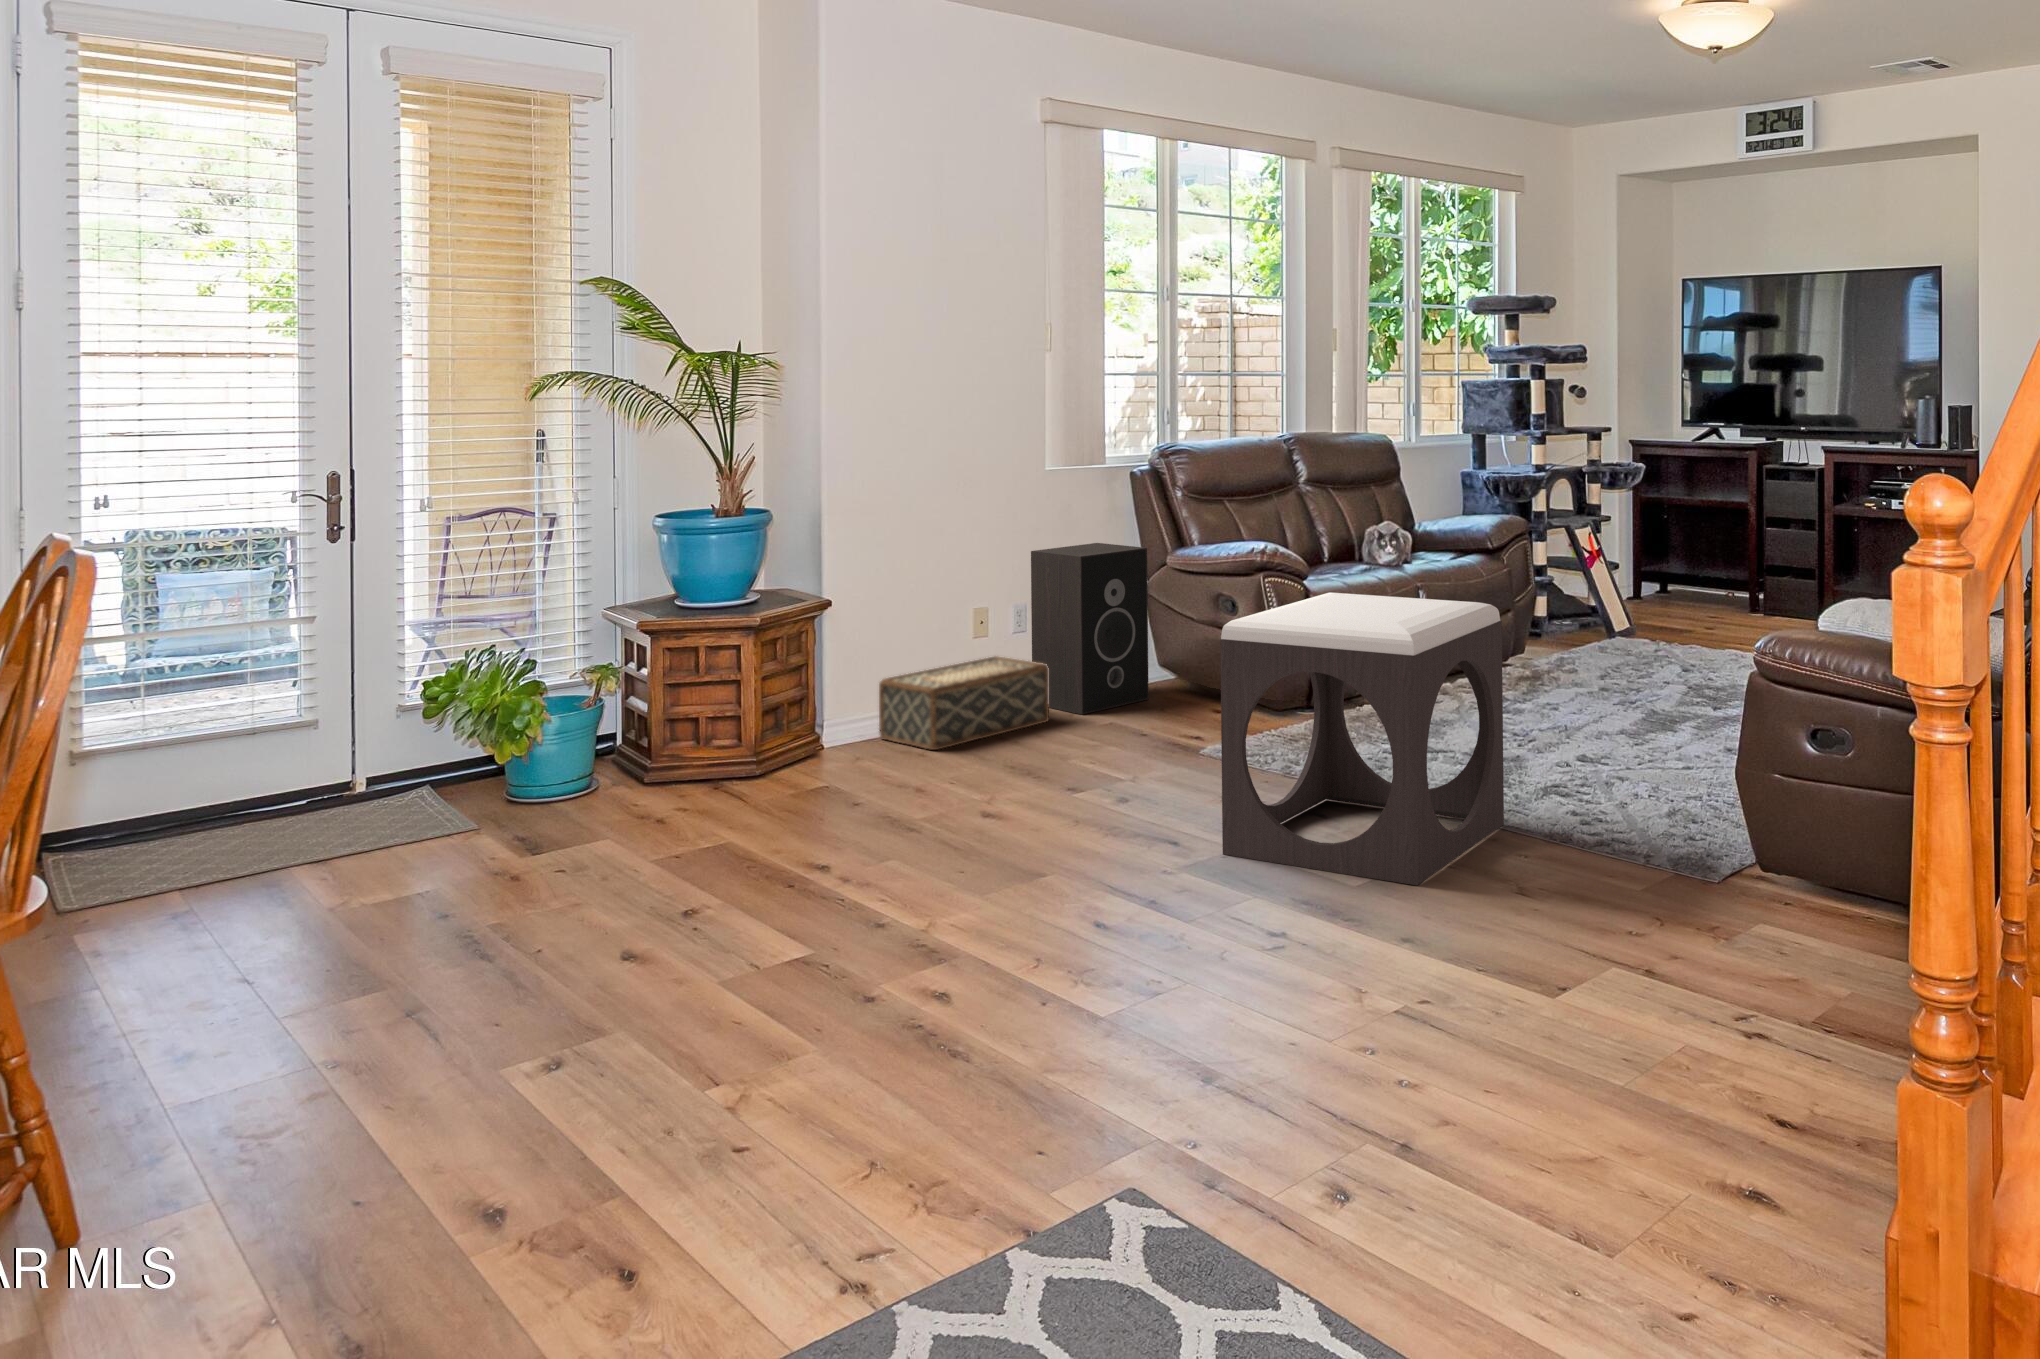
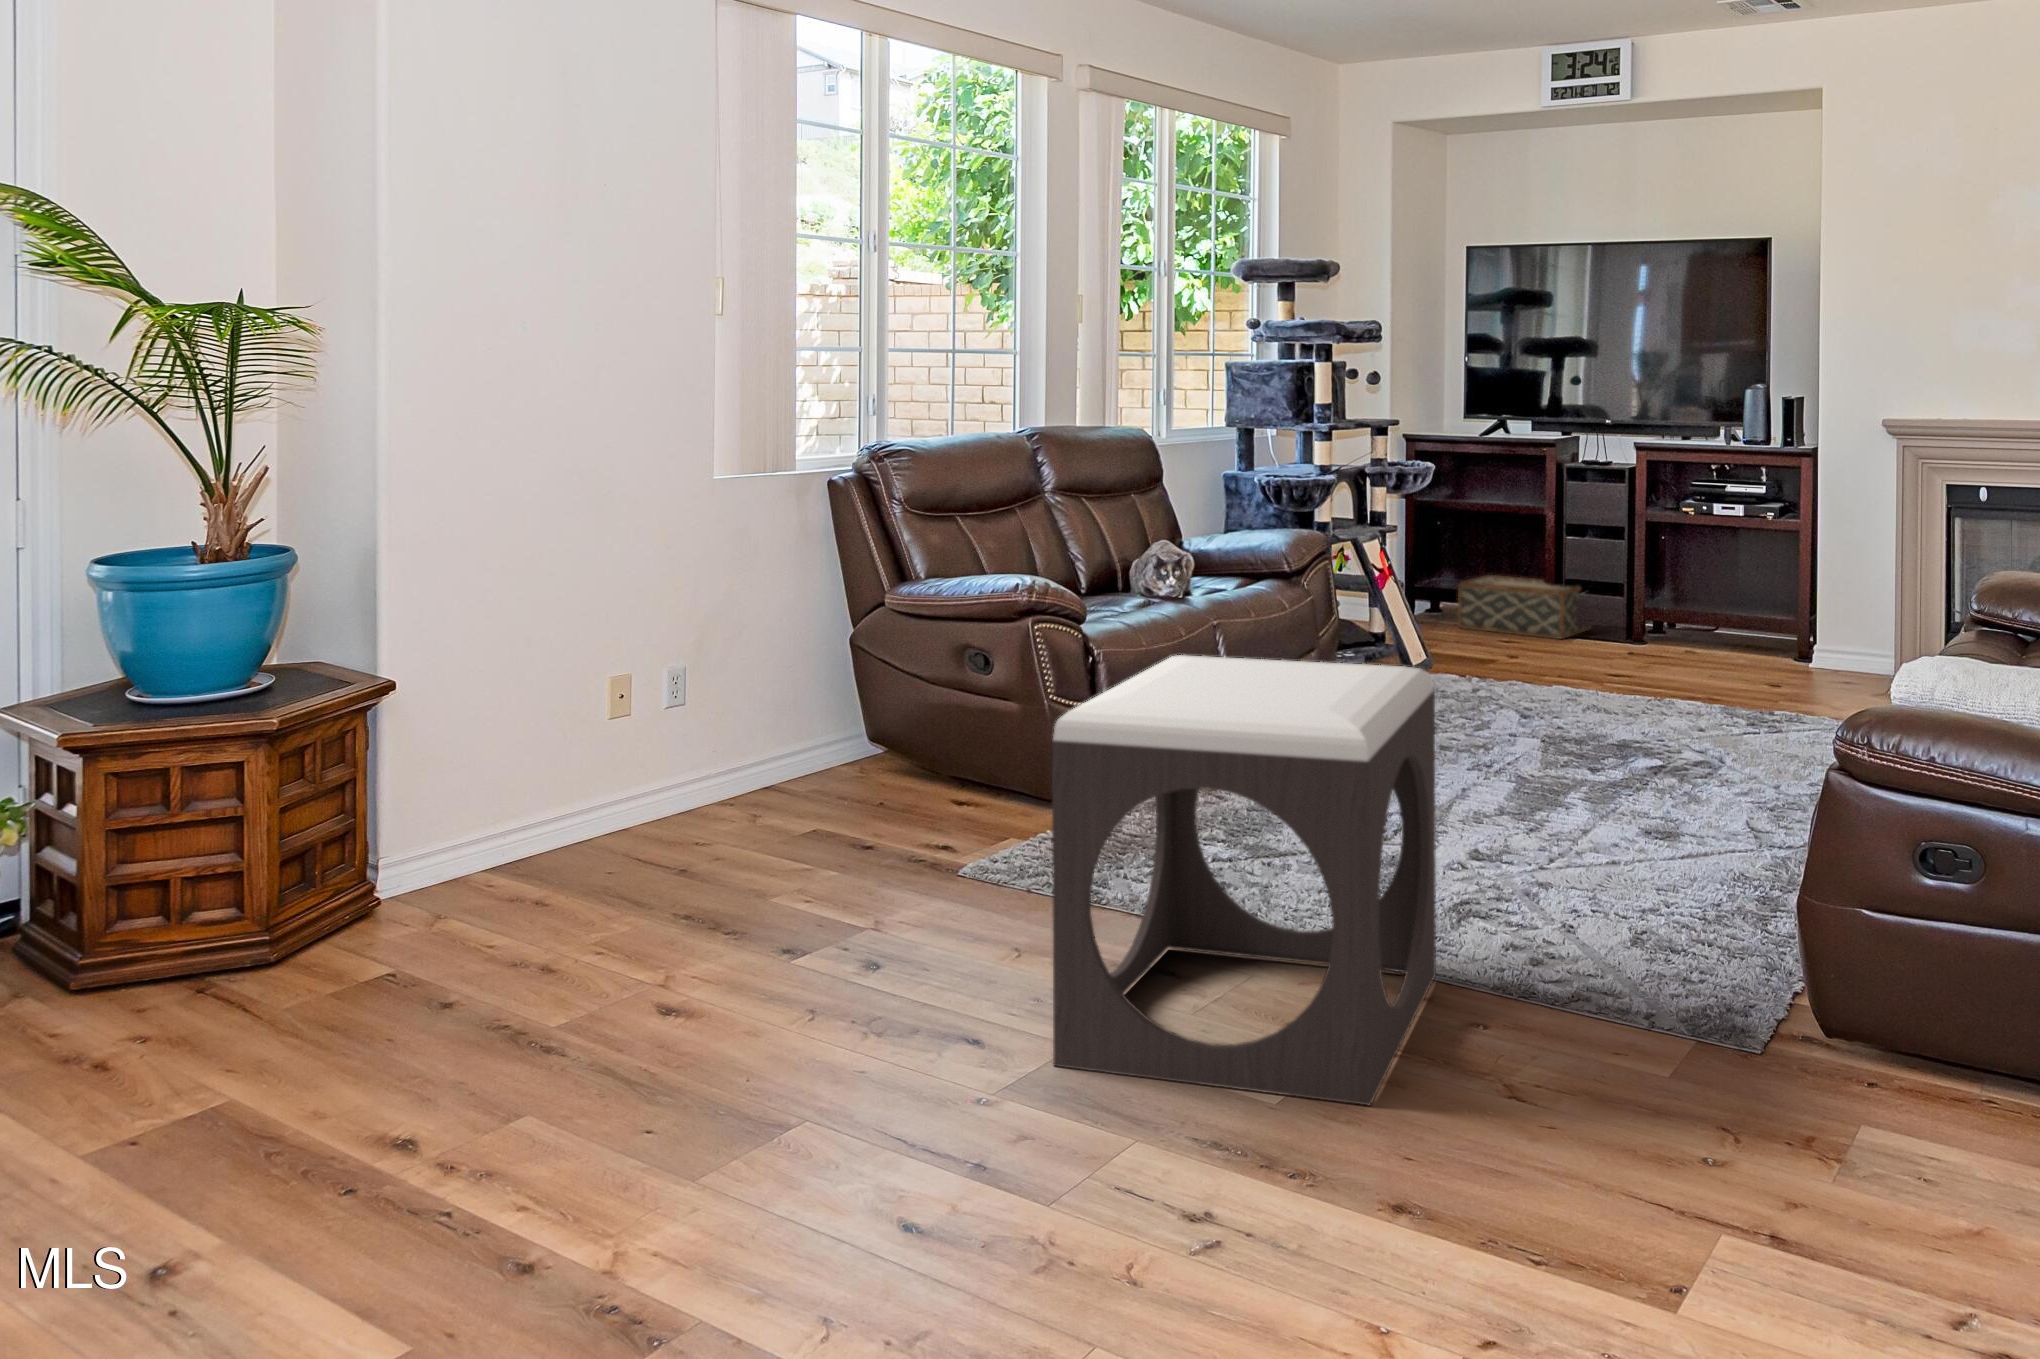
speaker: present [1031,543,1149,715] -> none [692,577,859,819]
woven basket: present [879,656,1049,750] -> present [1458,575,1590,639]

